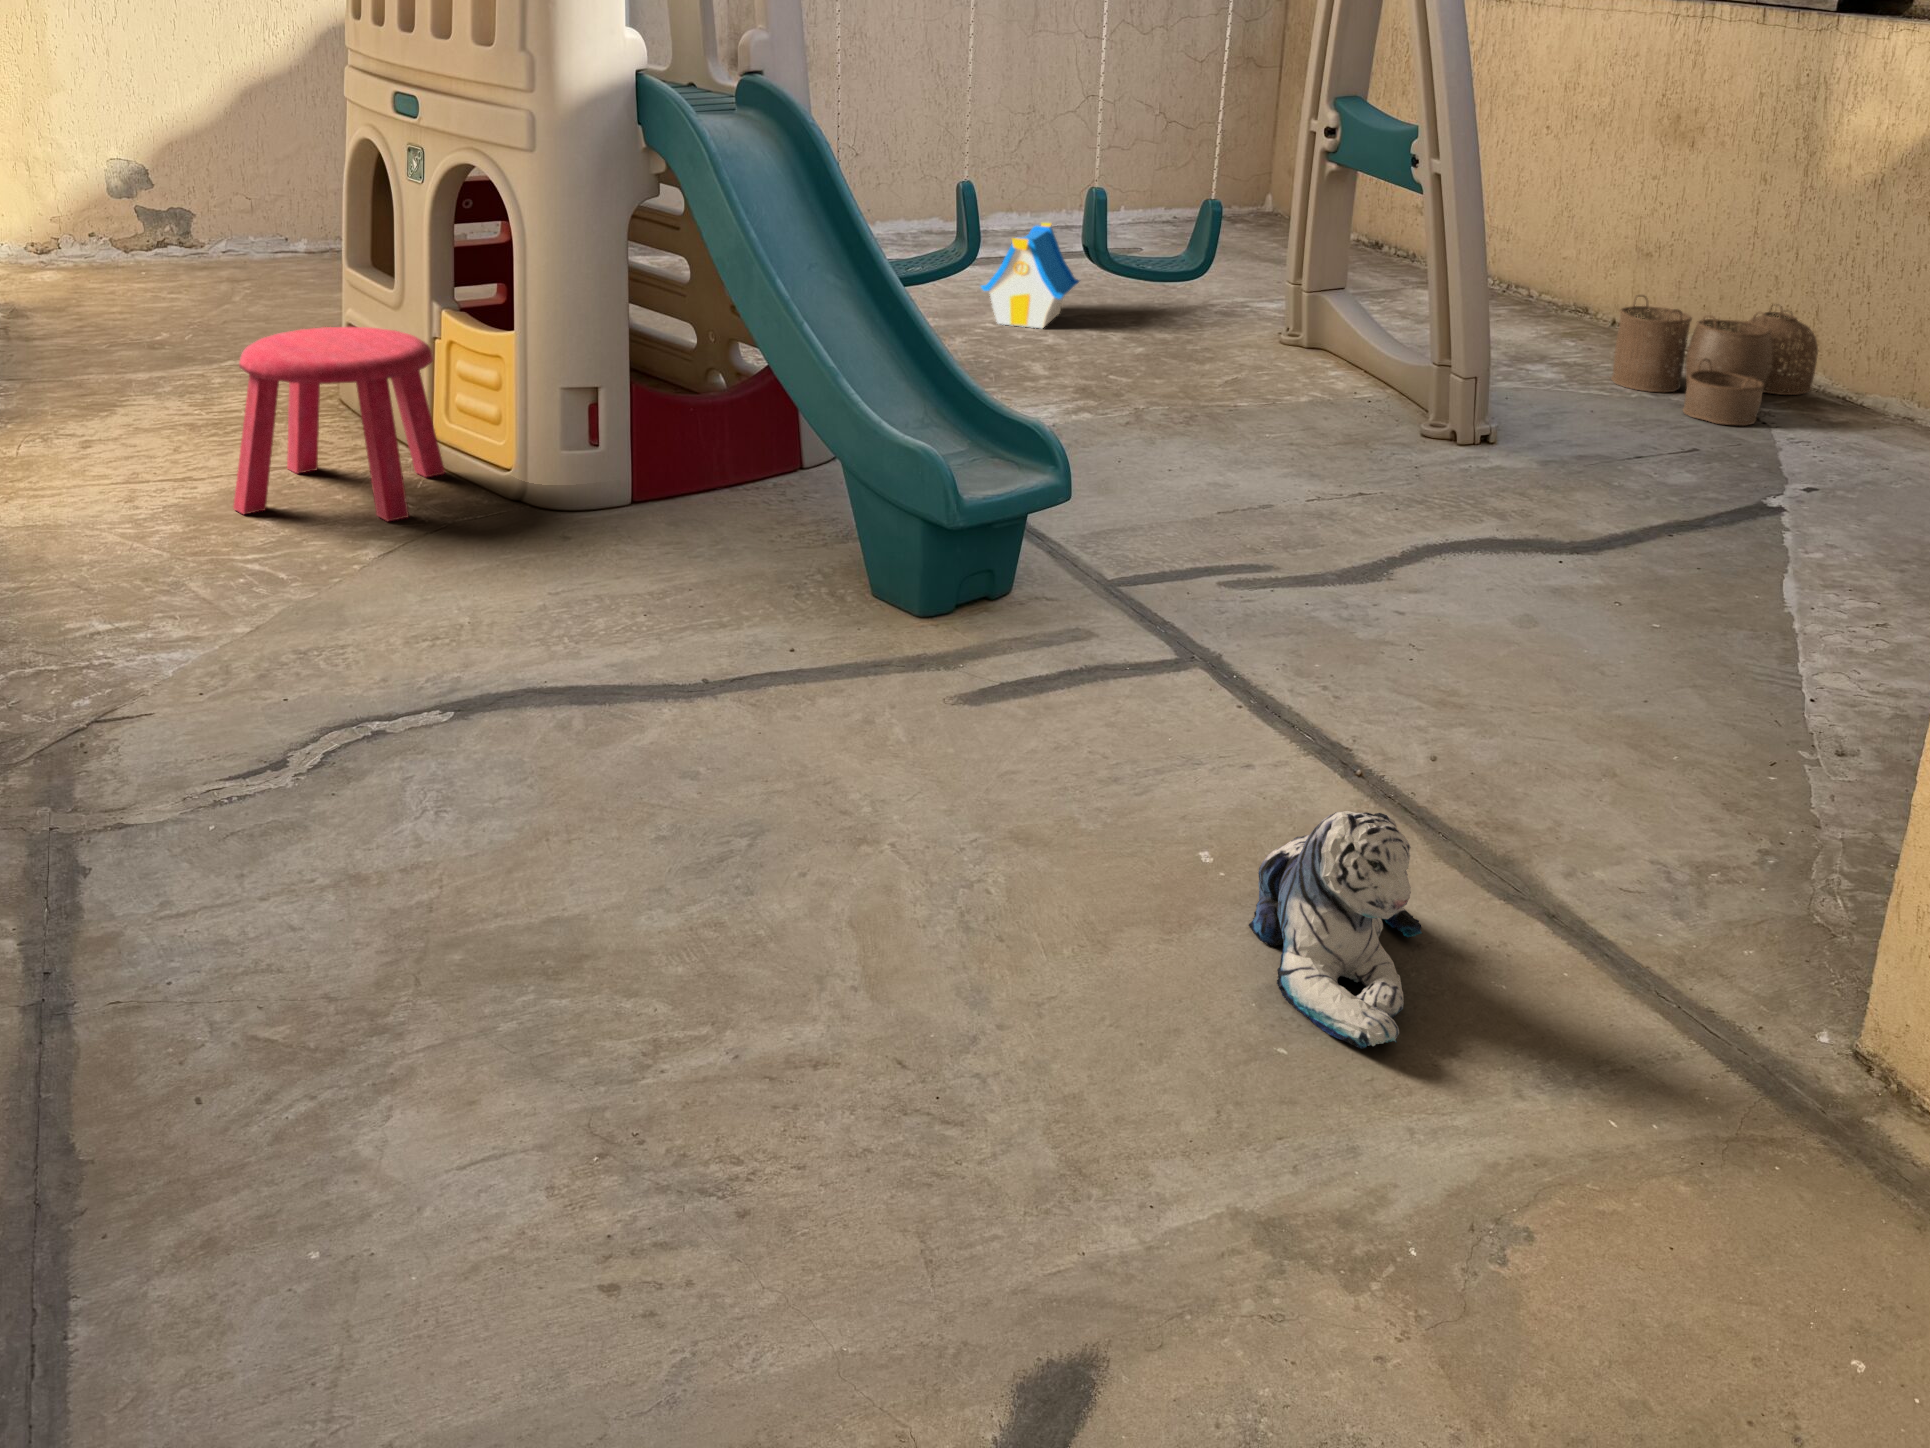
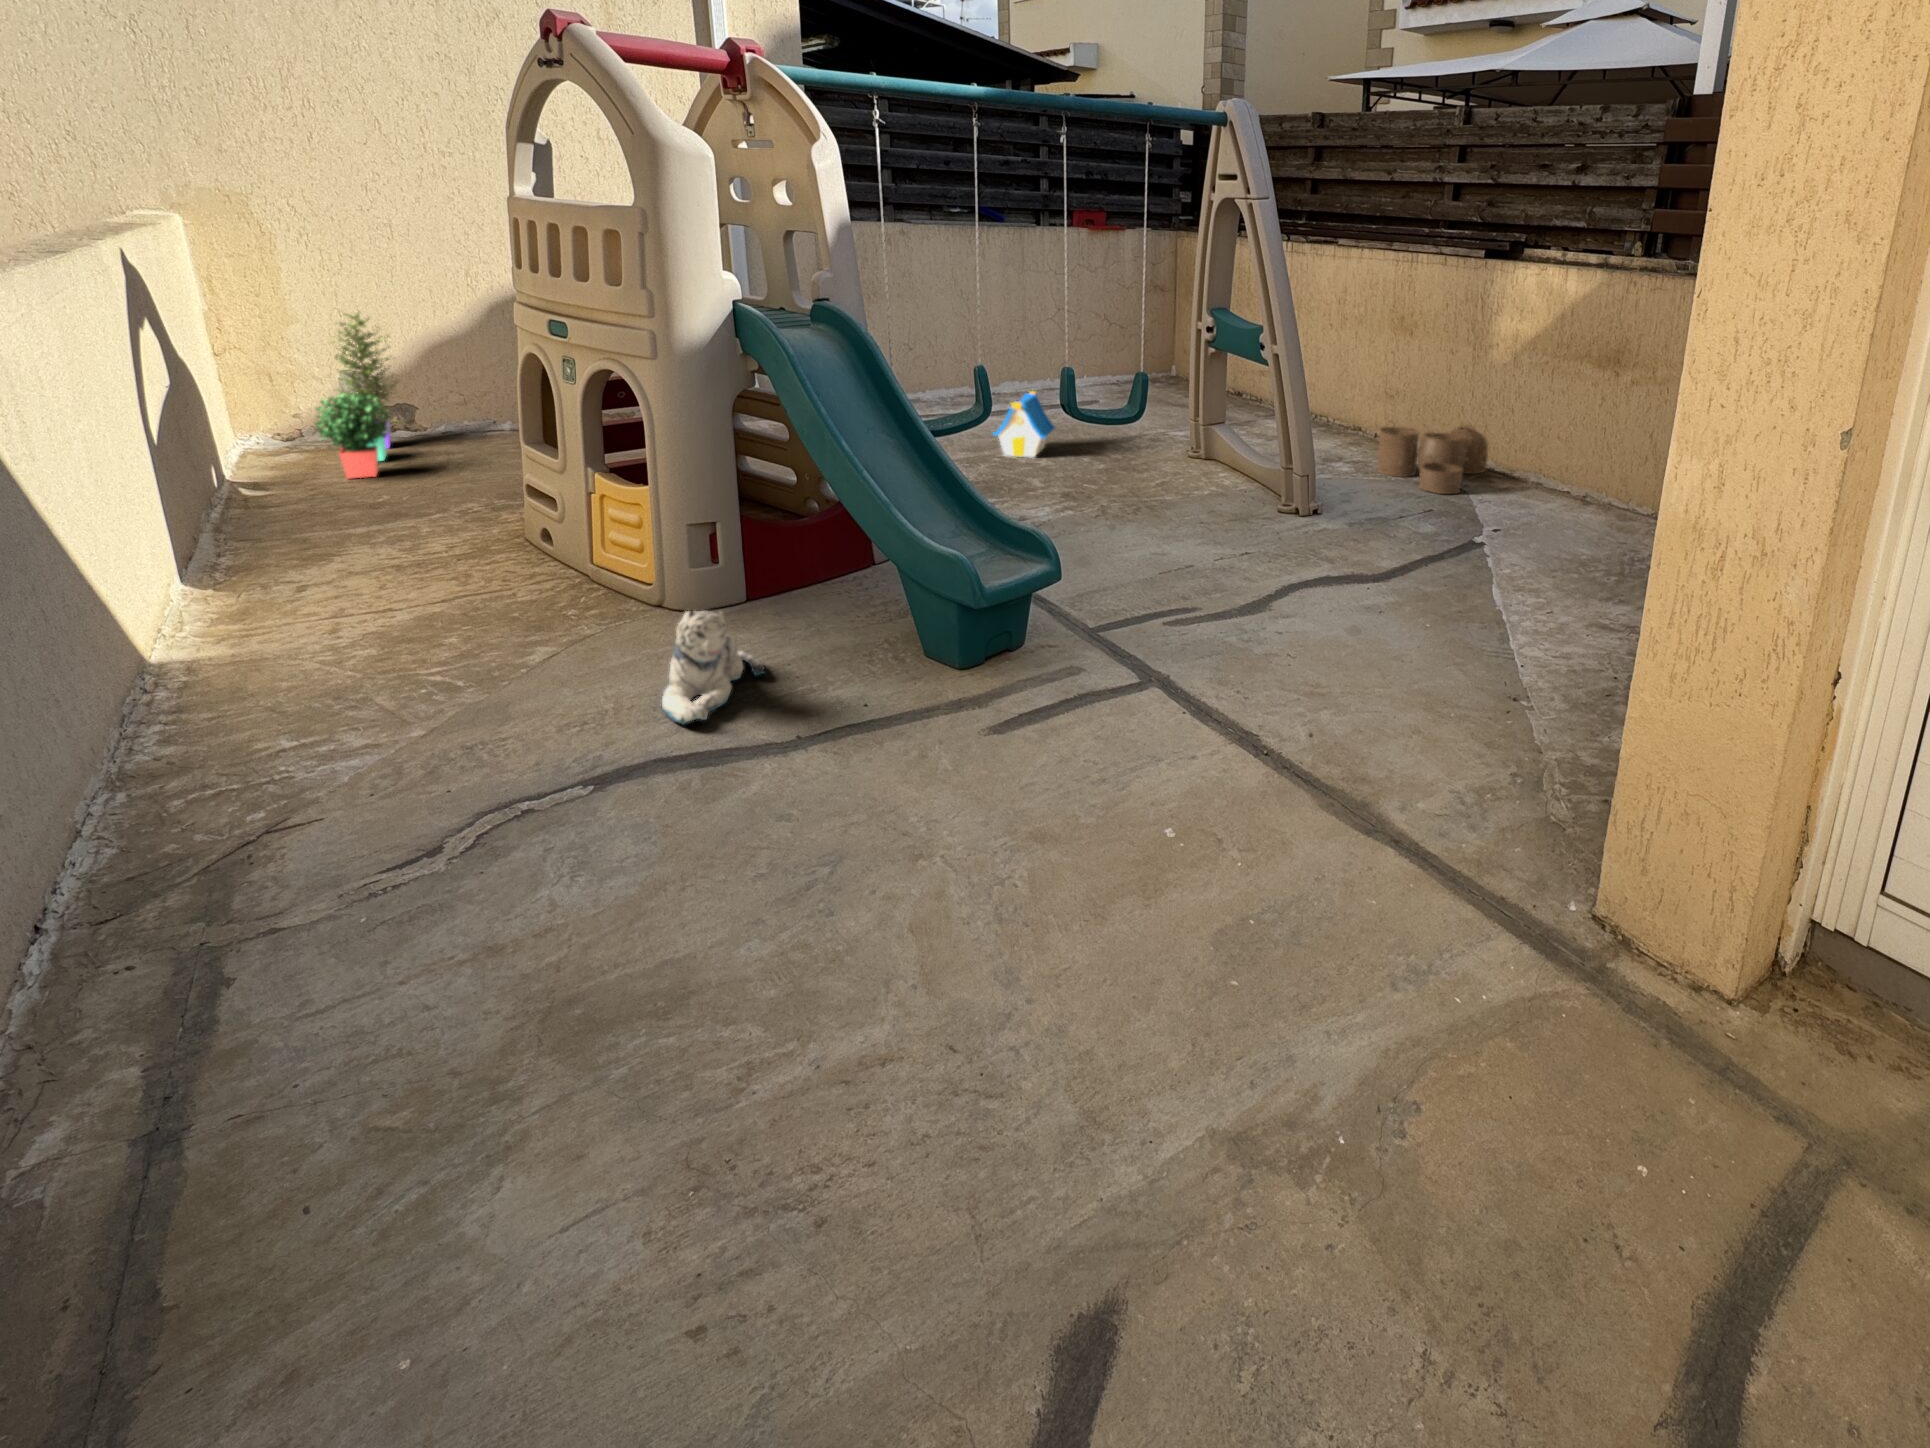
potted plant: none [81,70,185,307] -> present [316,312,398,479]
stool: present [233,327,445,521] -> none [423,489,603,635]
plush toy: present [1249,811,1422,1048] -> present [662,611,764,724]

